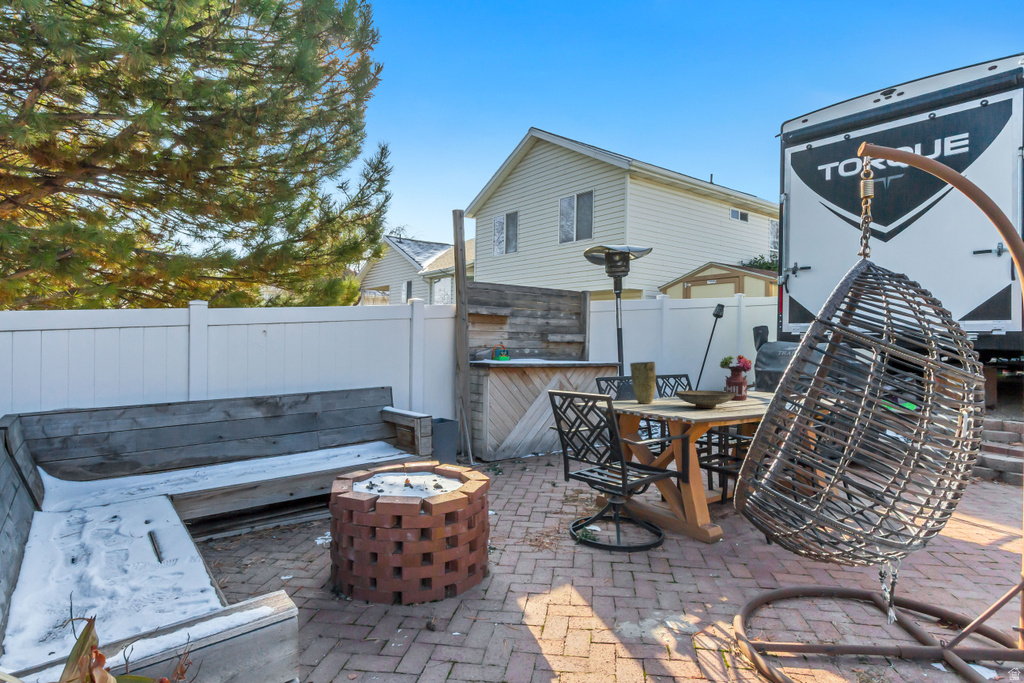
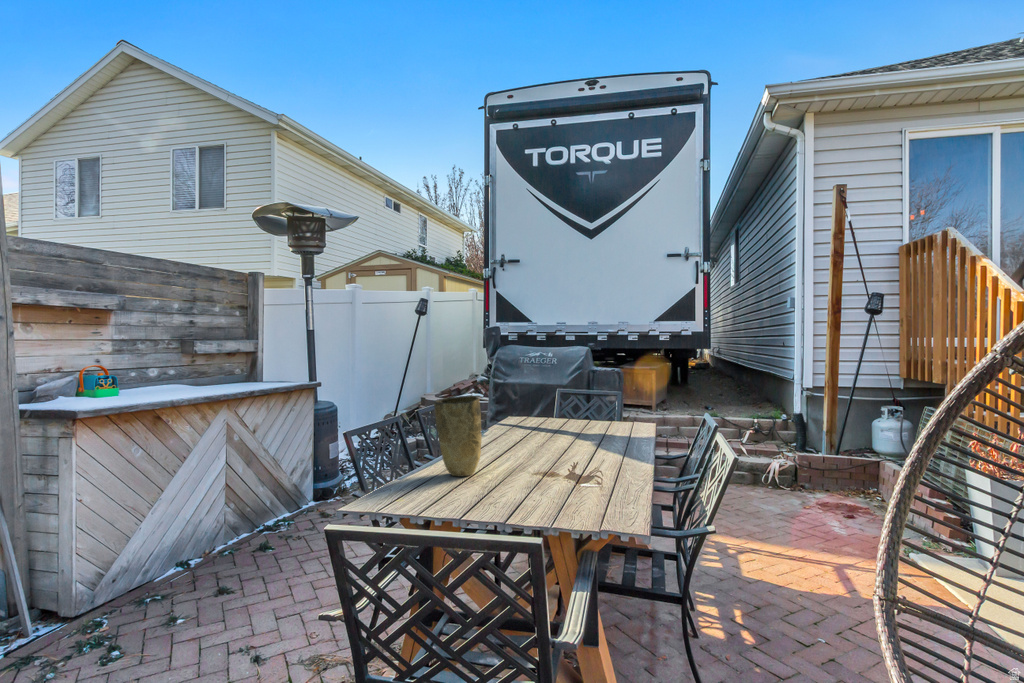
flower arrangement: present [720,355,752,400] -> none [531,371,578,440]
decorative bowl: present [675,390,737,408] -> none [523,437,625,475]

